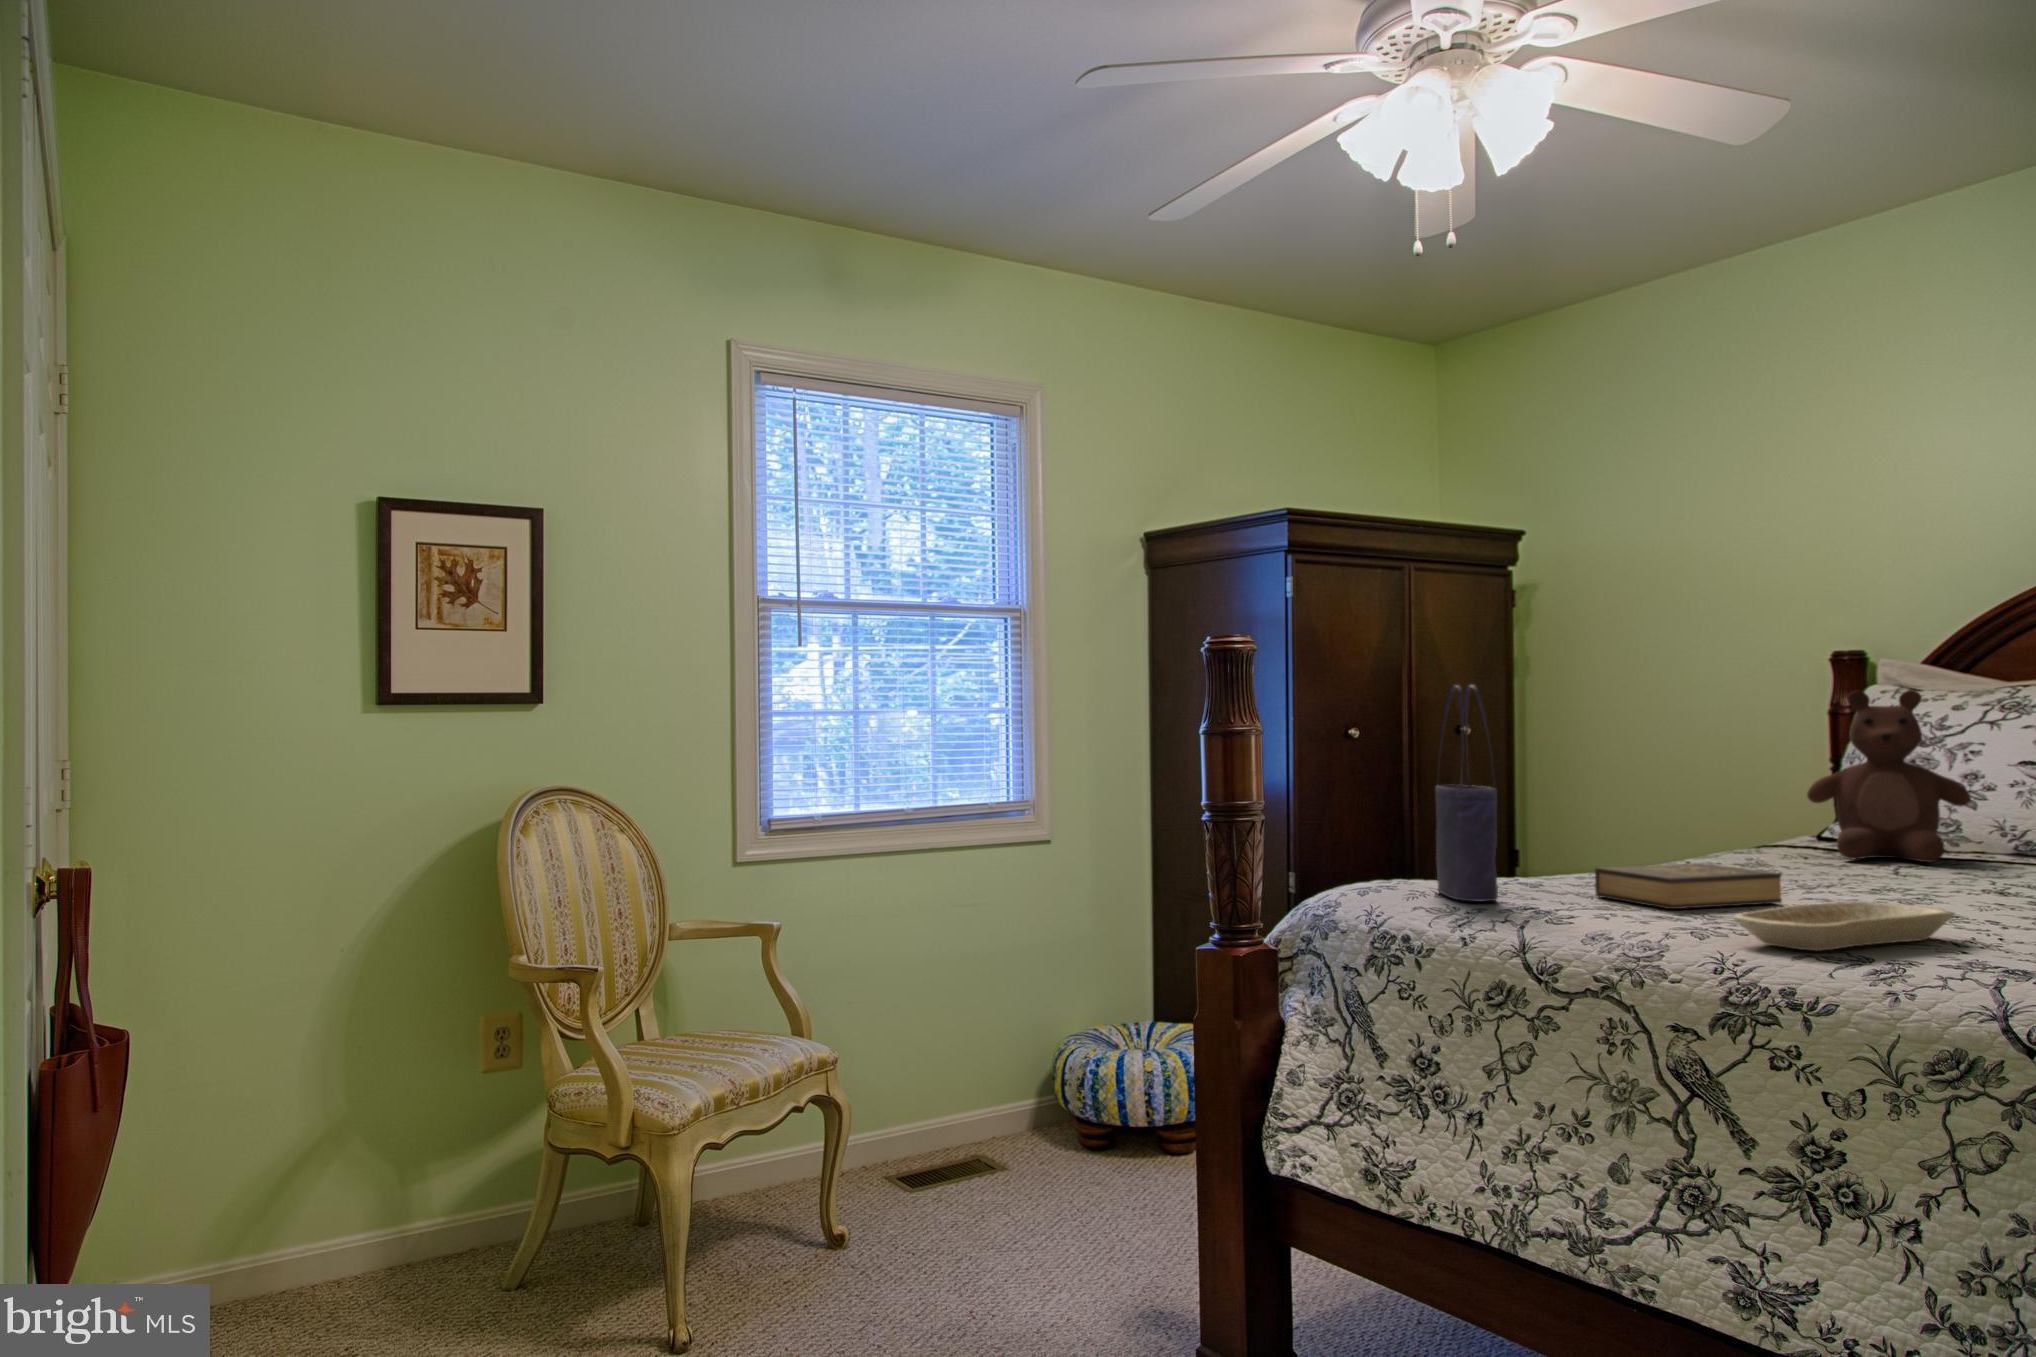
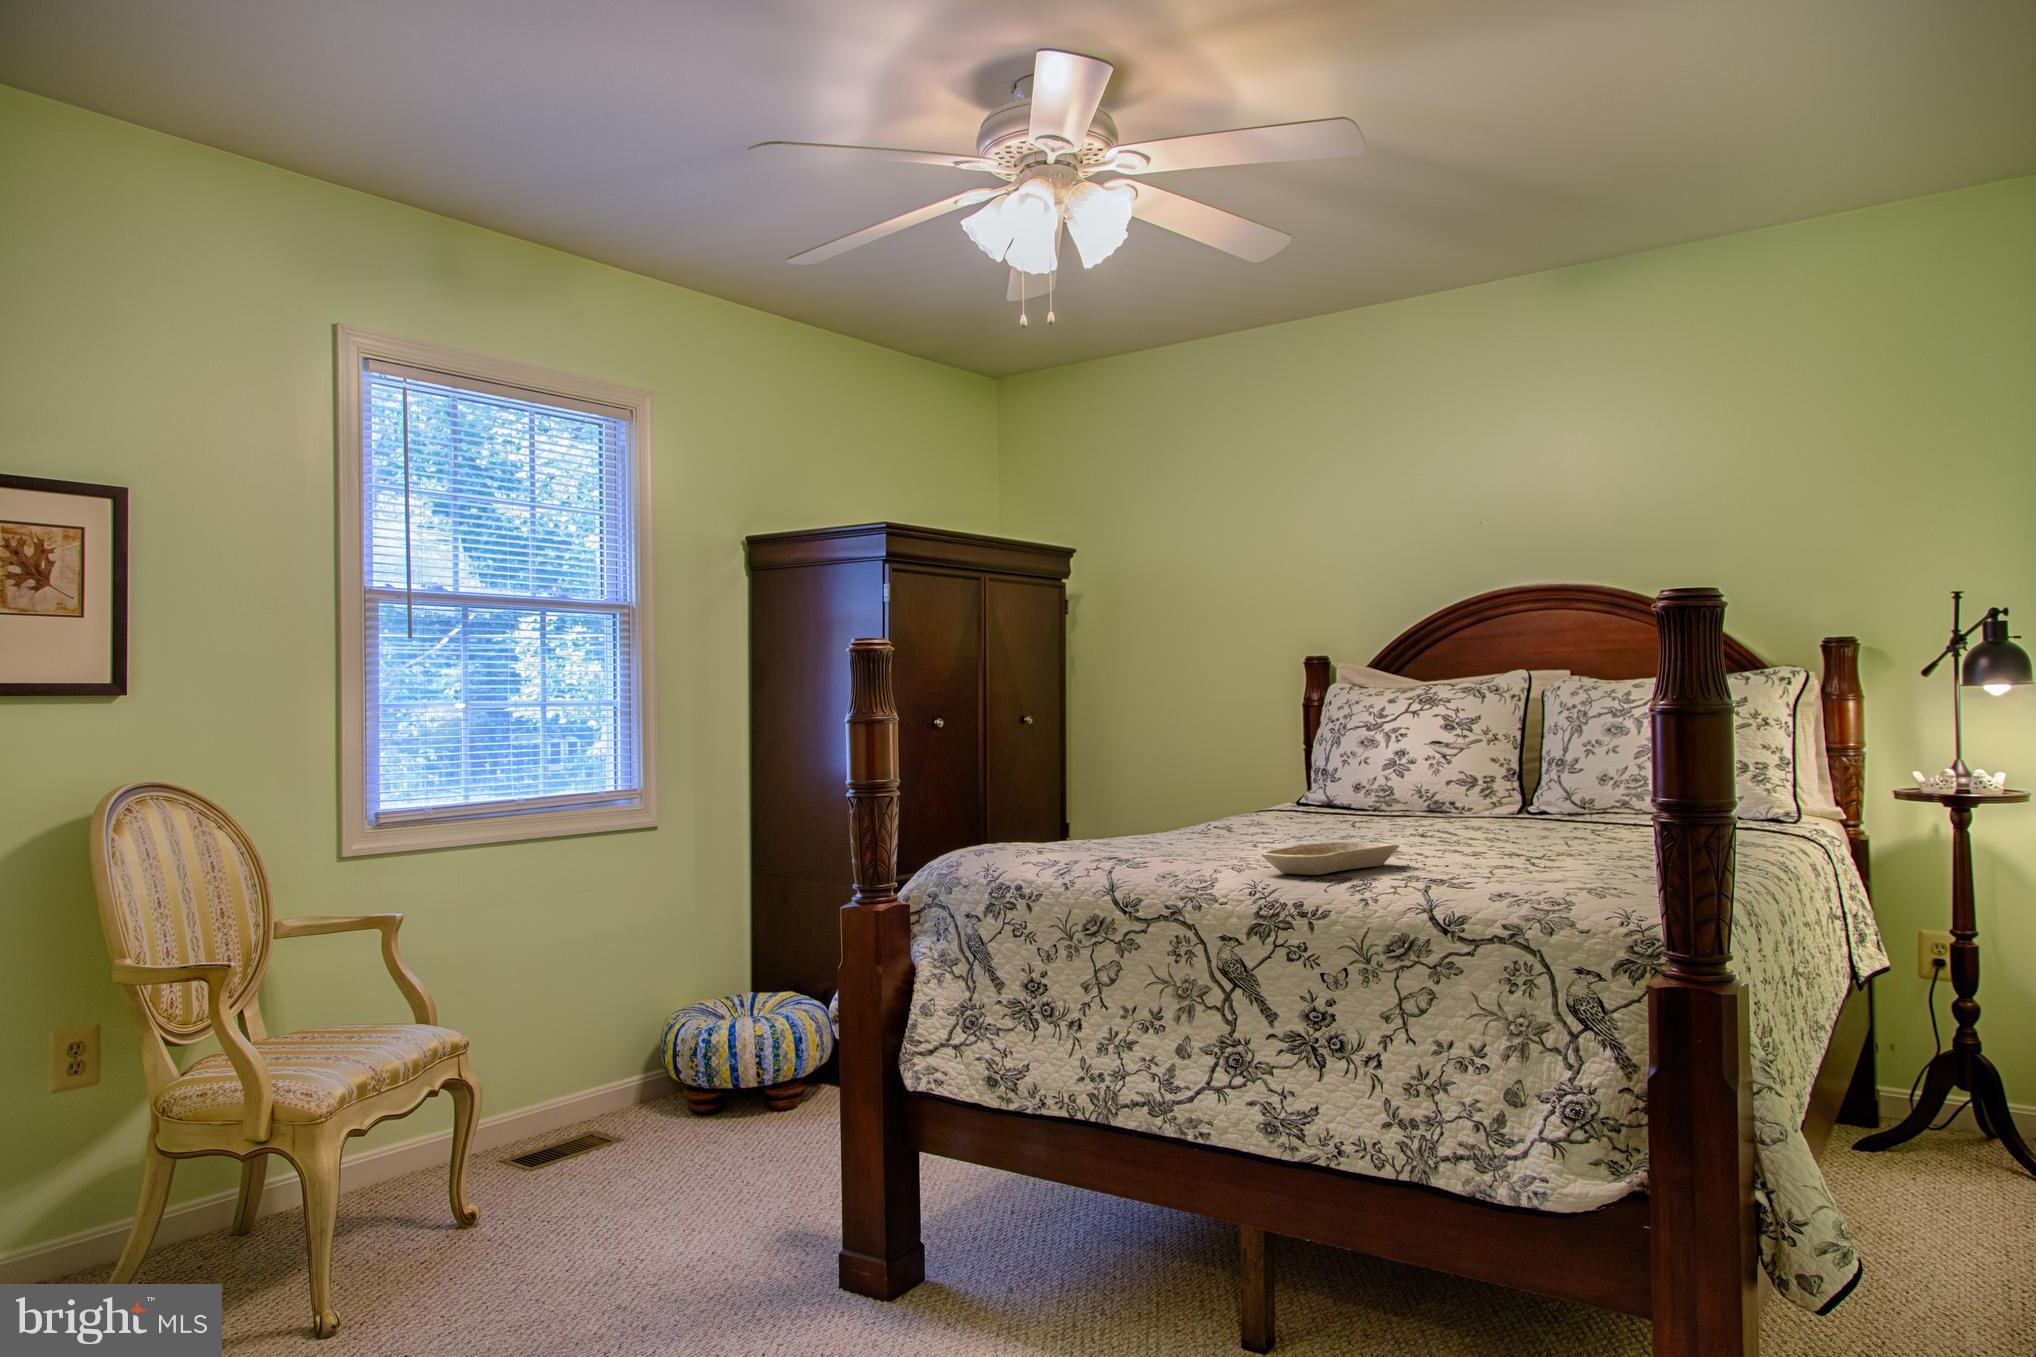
tote bag: present [1435,685,1498,901] -> none [1036,681,1086,856]
teddy bear: present [1807,690,1971,862] -> none [1292,687,1401,818]
hardback book: present [1595,863,1782,909] -> none [1155,821,1285,855]

